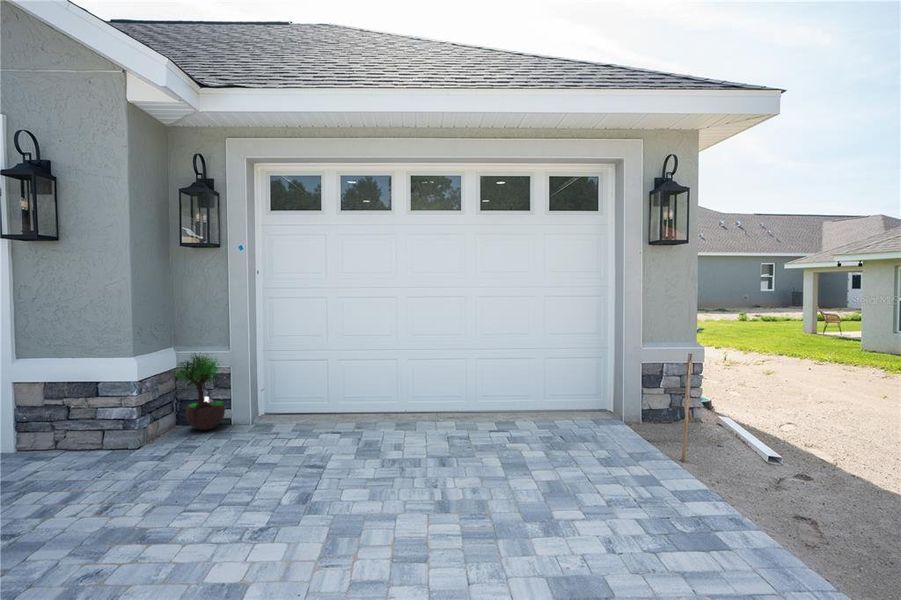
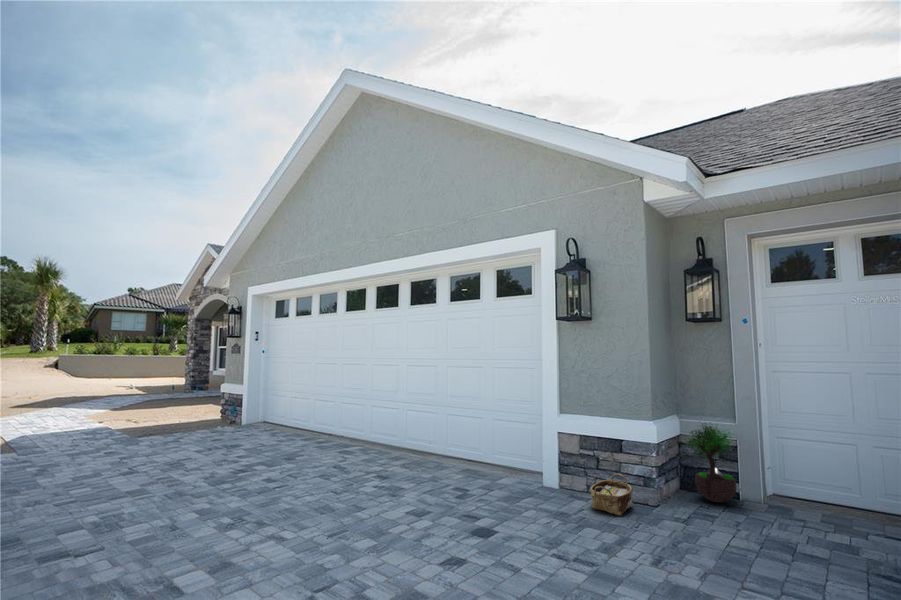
woven basket: none [50,420,108,465] -> present [590,474,633,515]

